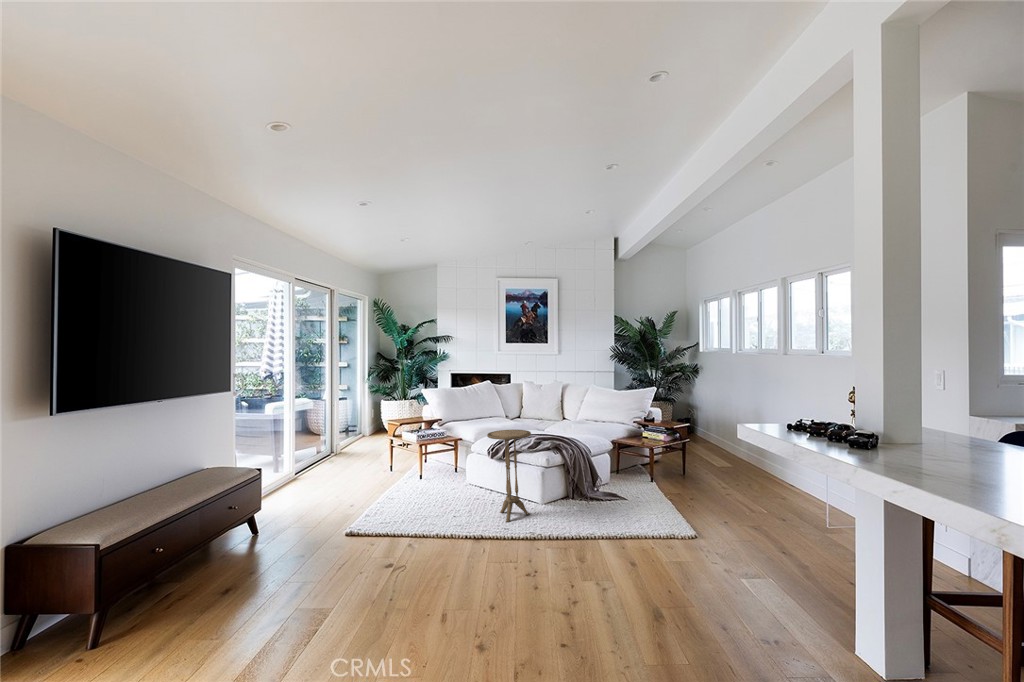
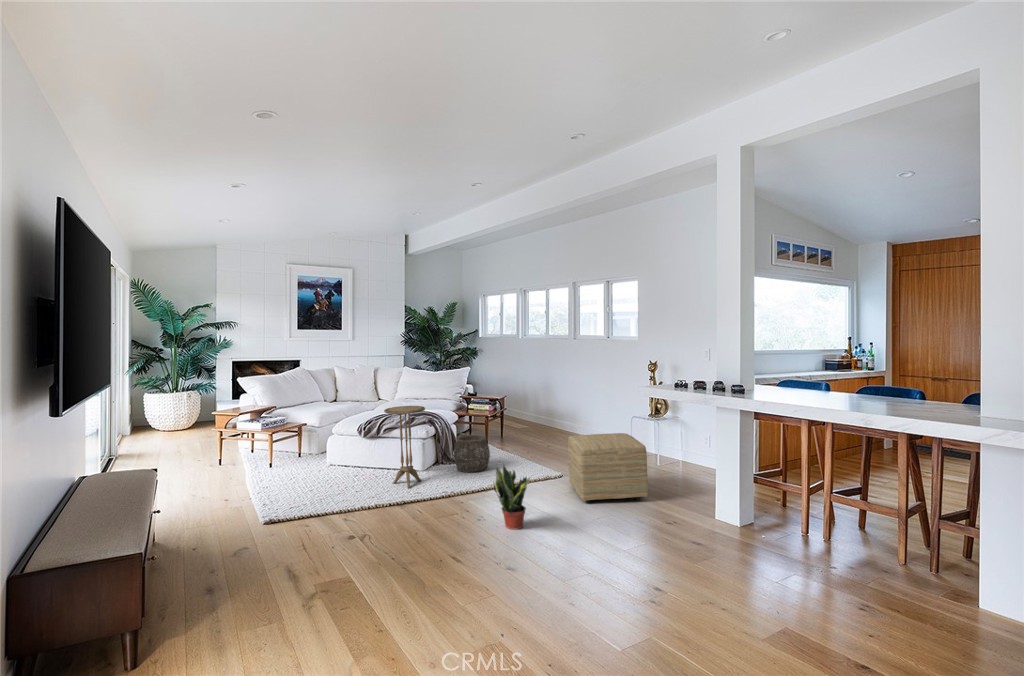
woven basket: none [578,469,622,515] -> present [454,435,490,472]
ottoman: none [672,493,784,611] -> present [568,433,648,503]
potted plant: none [516,522,573,612] -> present [494,465,530,530]

